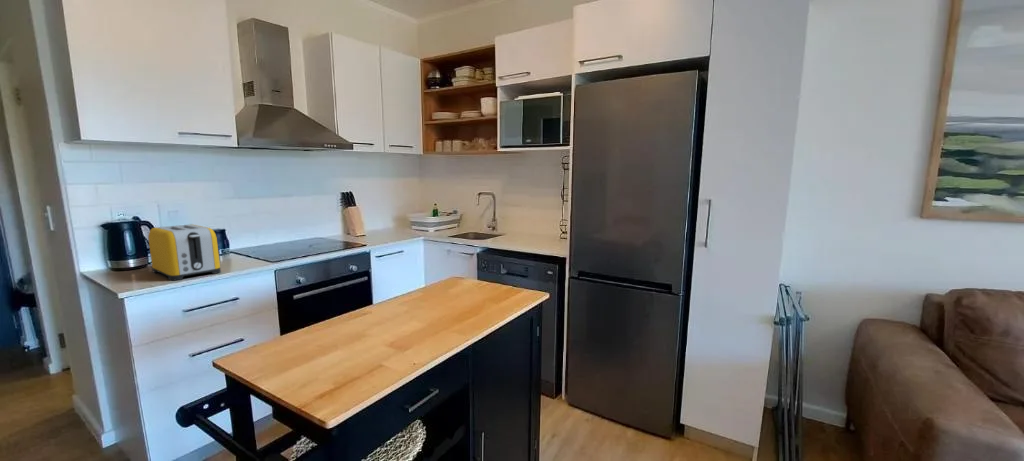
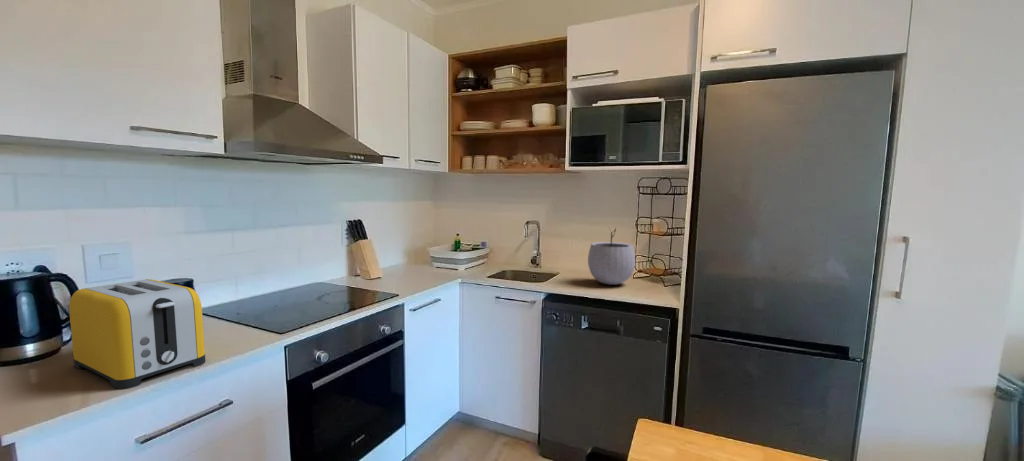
plant pot: none [515,196,552,242] -> present [588,229,635,285]

